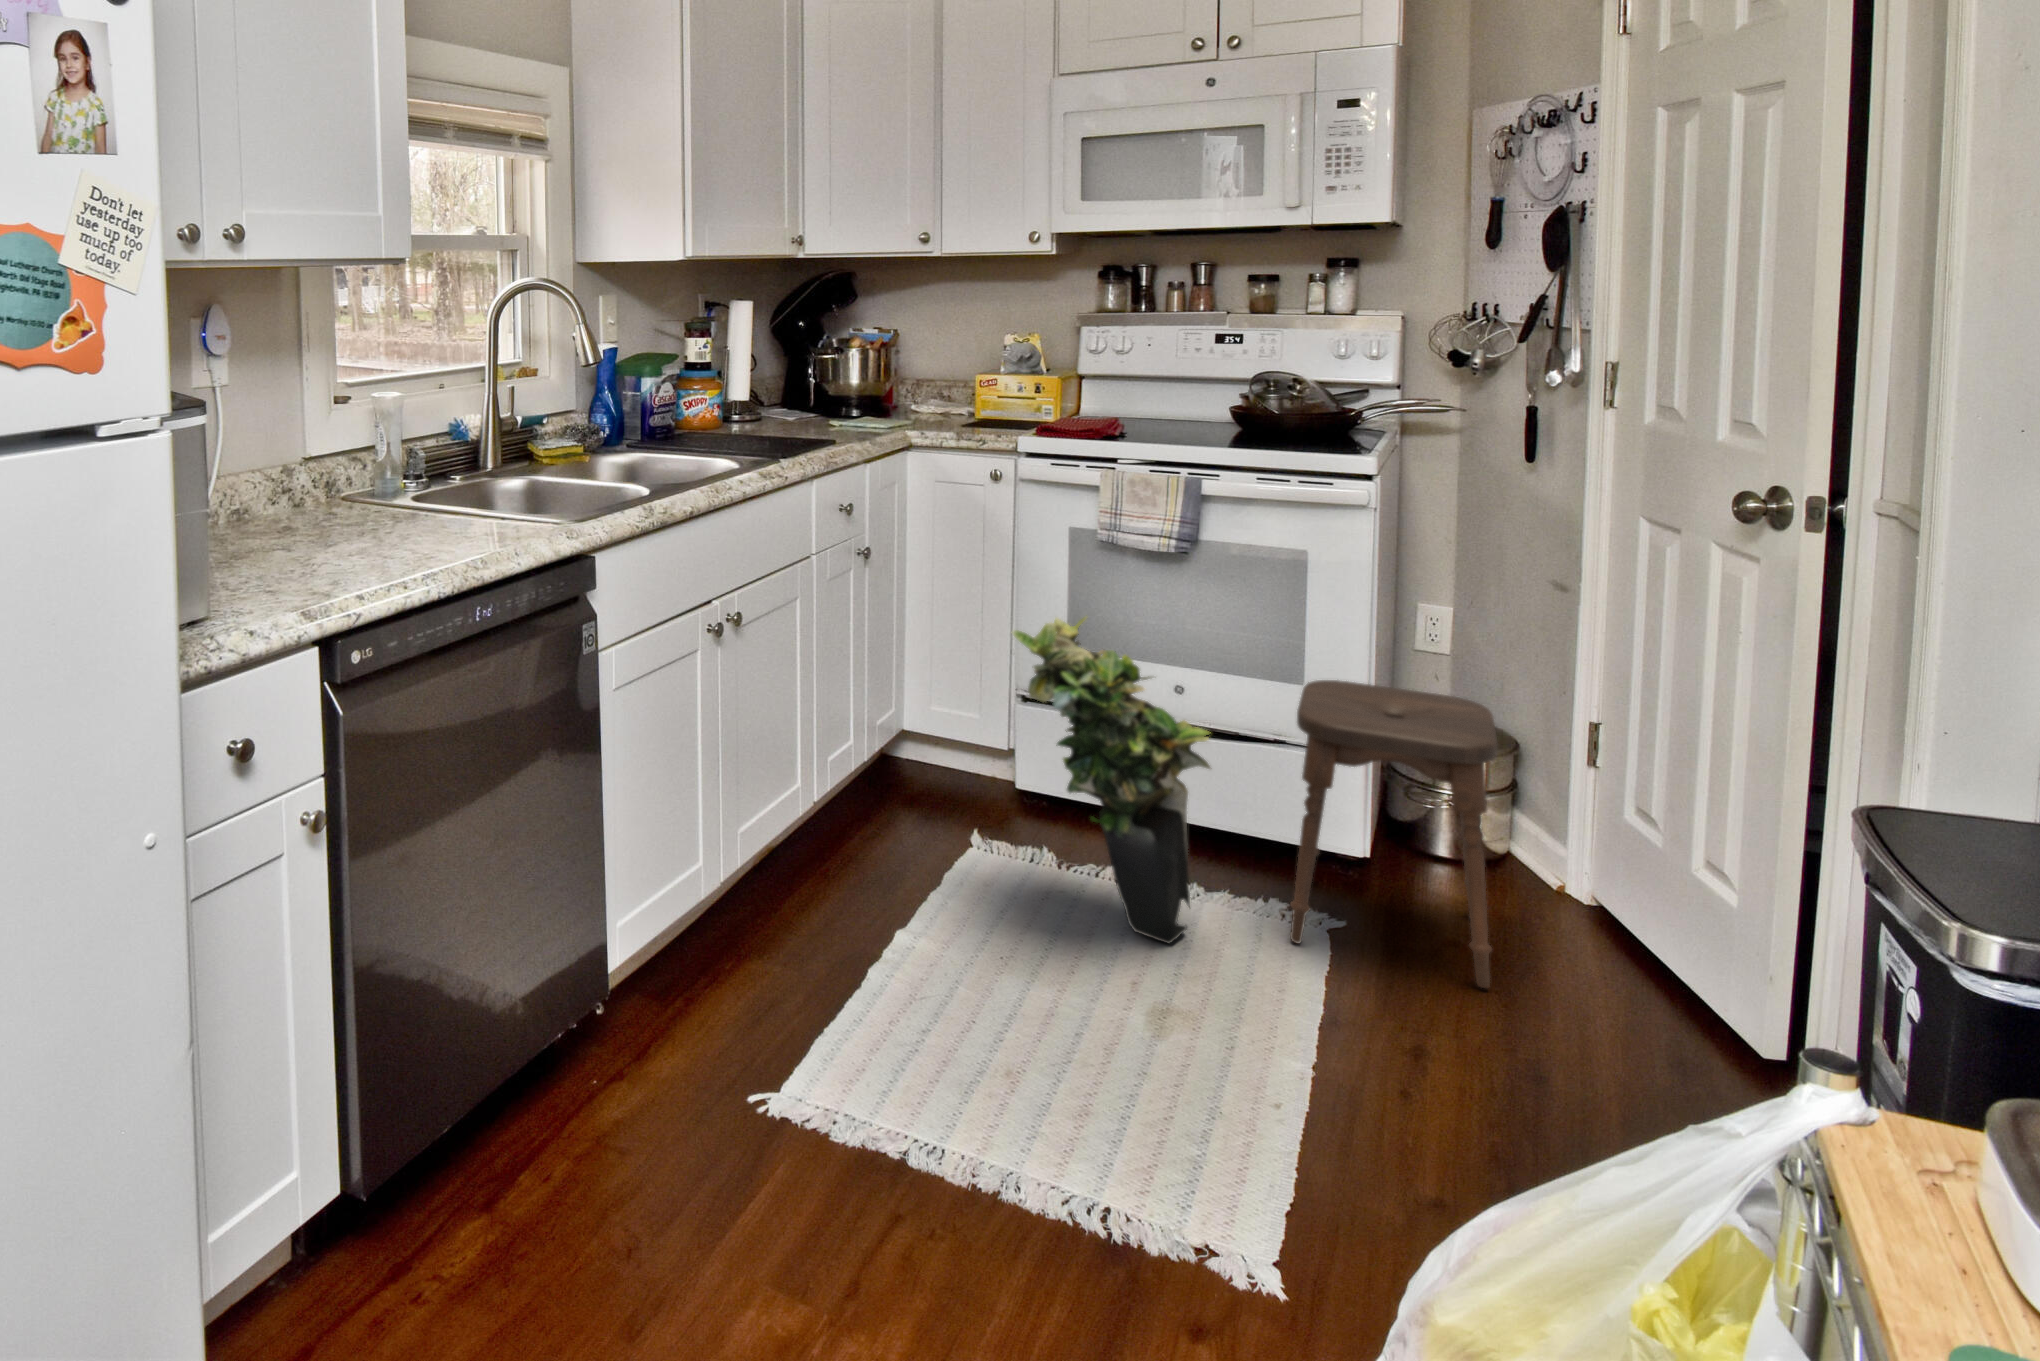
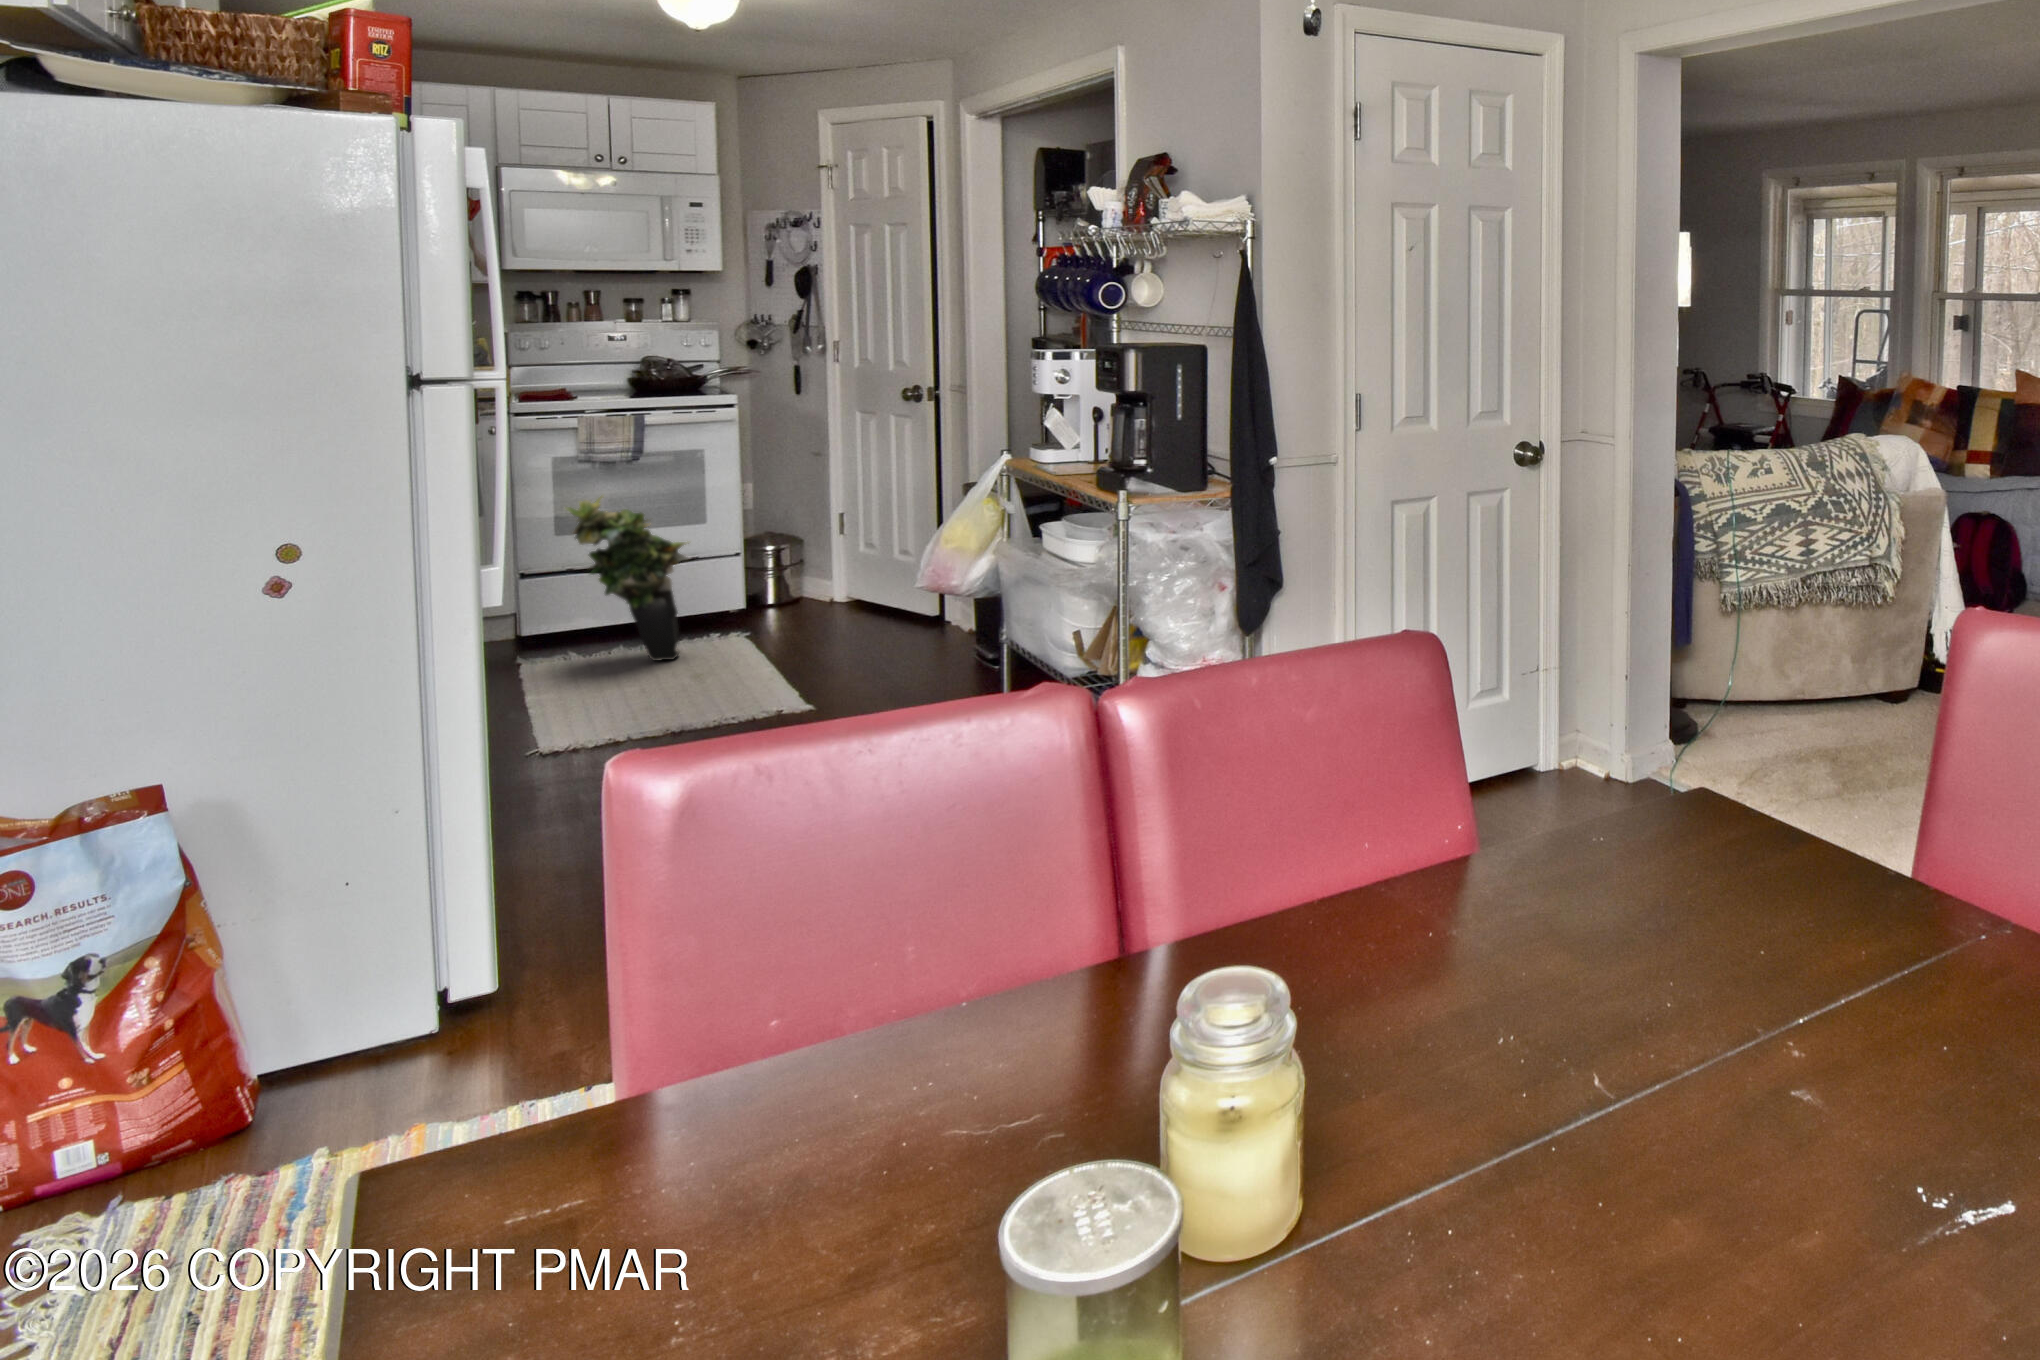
stool: present [1290,680,1498,988] -> none [717,508,824,643]

